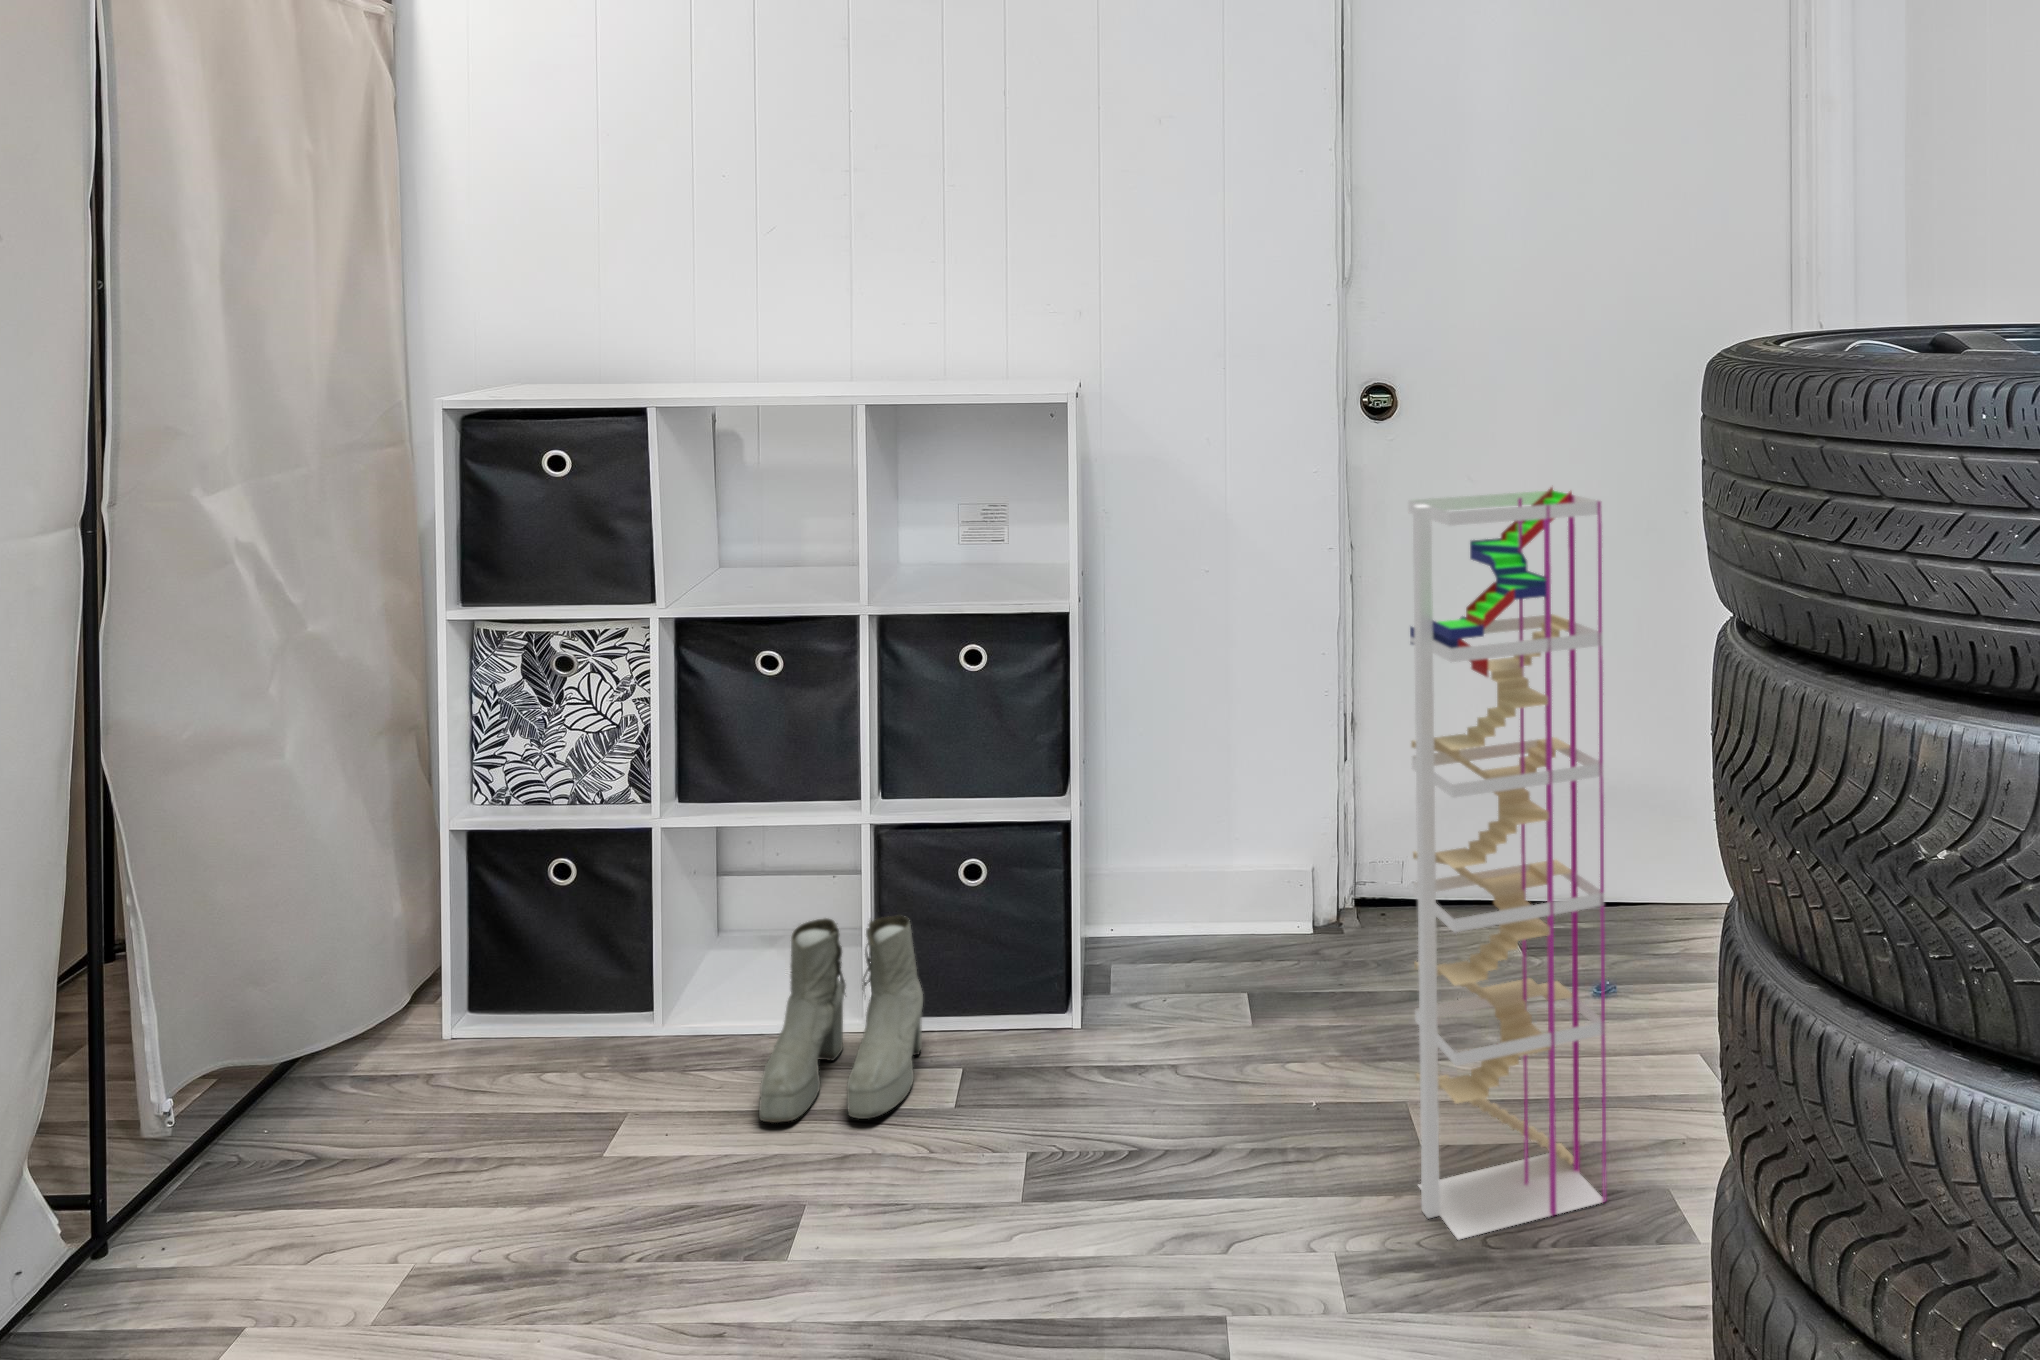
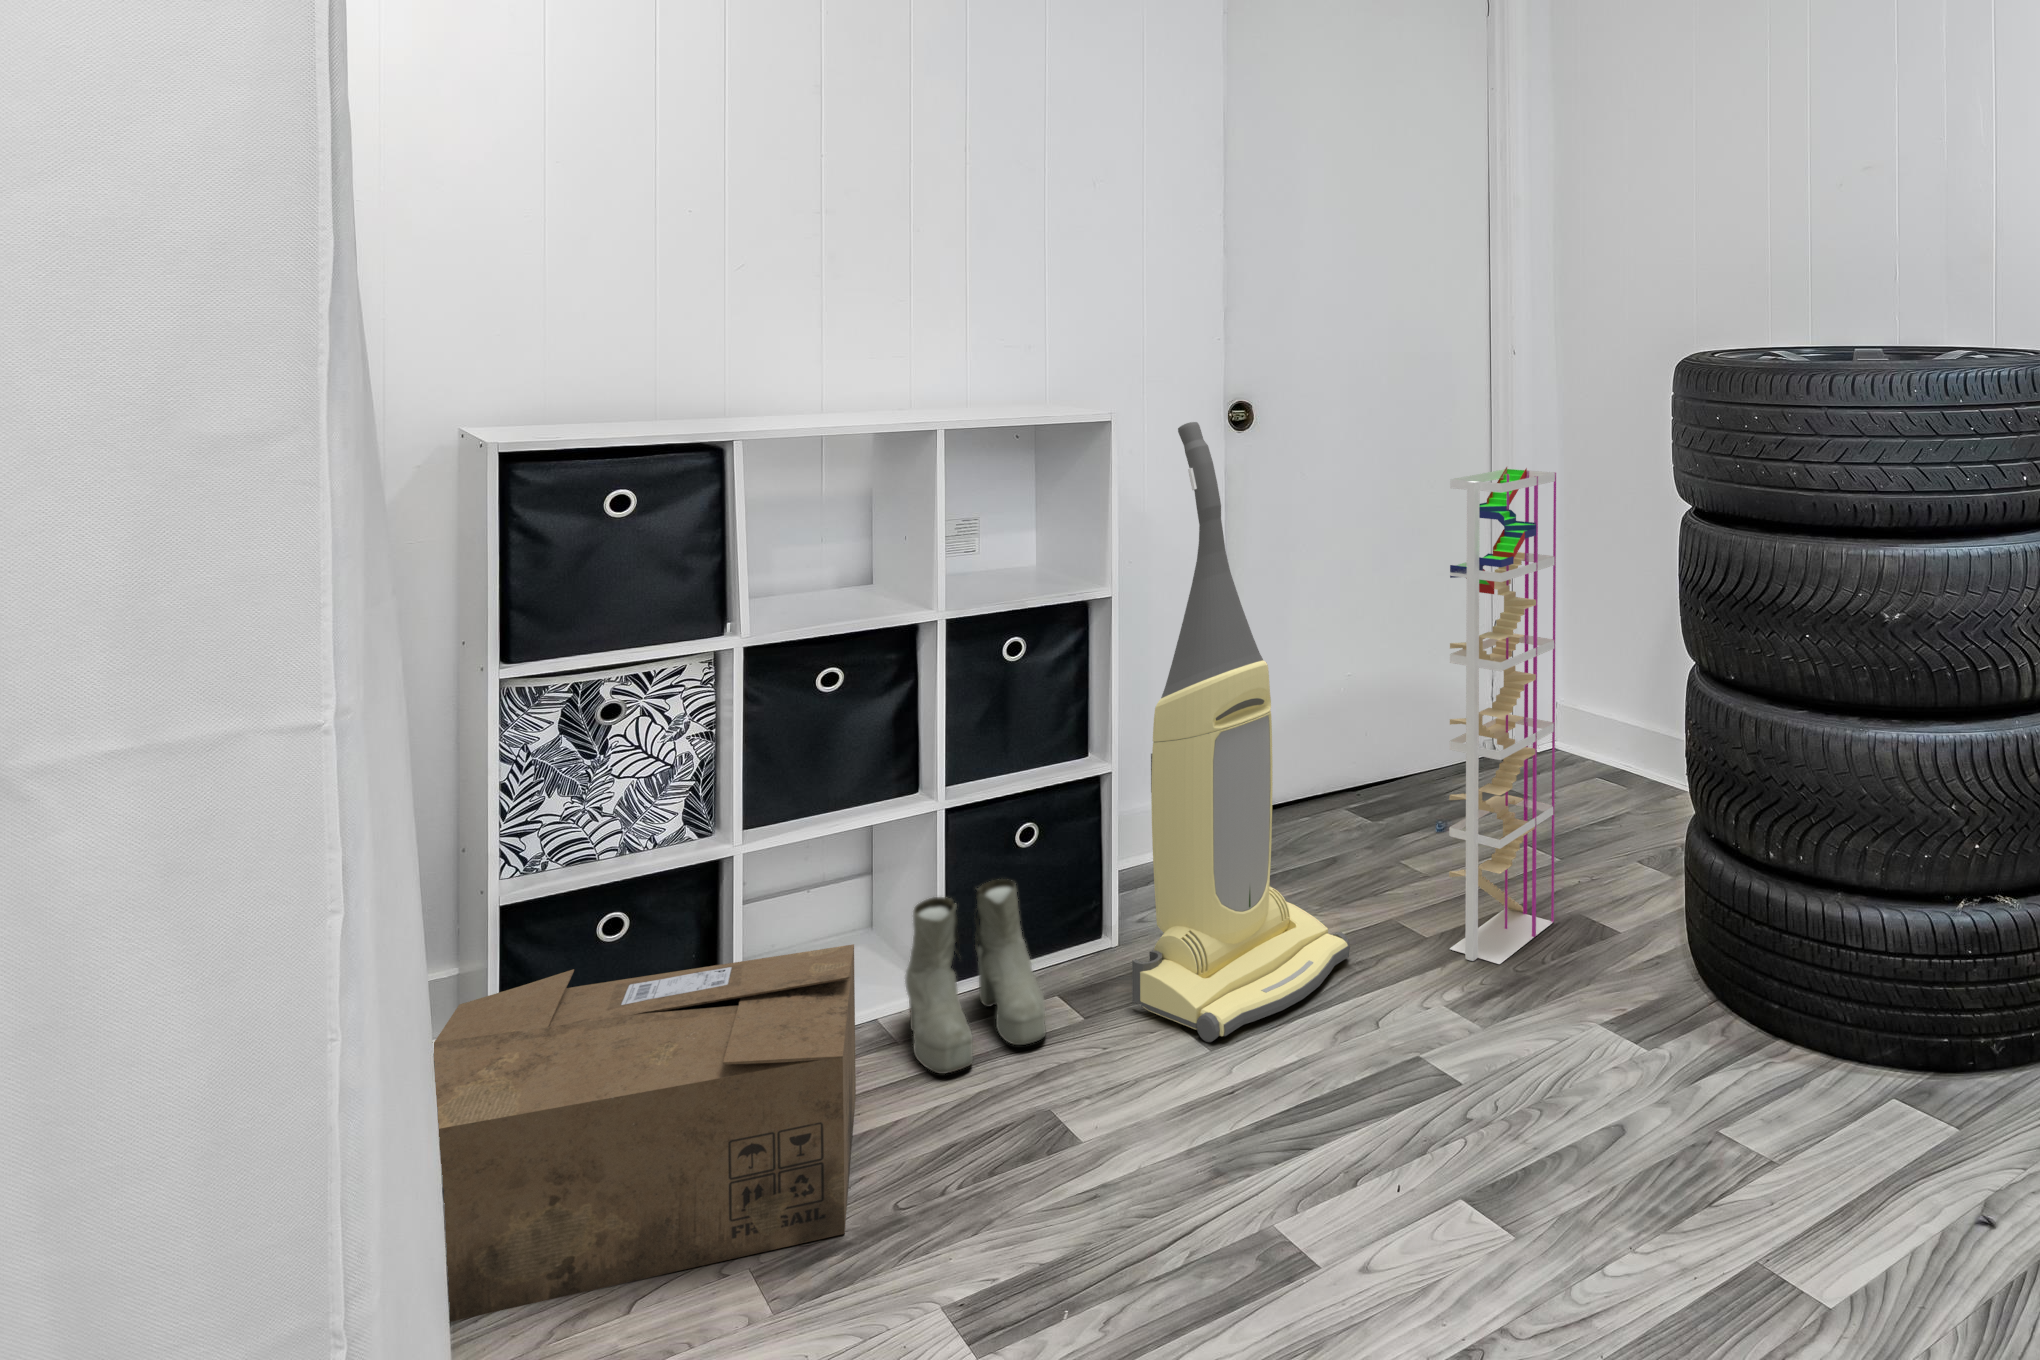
vacuum cleaner: none [995,405,1282,1198] -> present [1132,422,1350,1042]
cardboard box: none [182,904,684,1270] -> present [434,944,856,1322]

